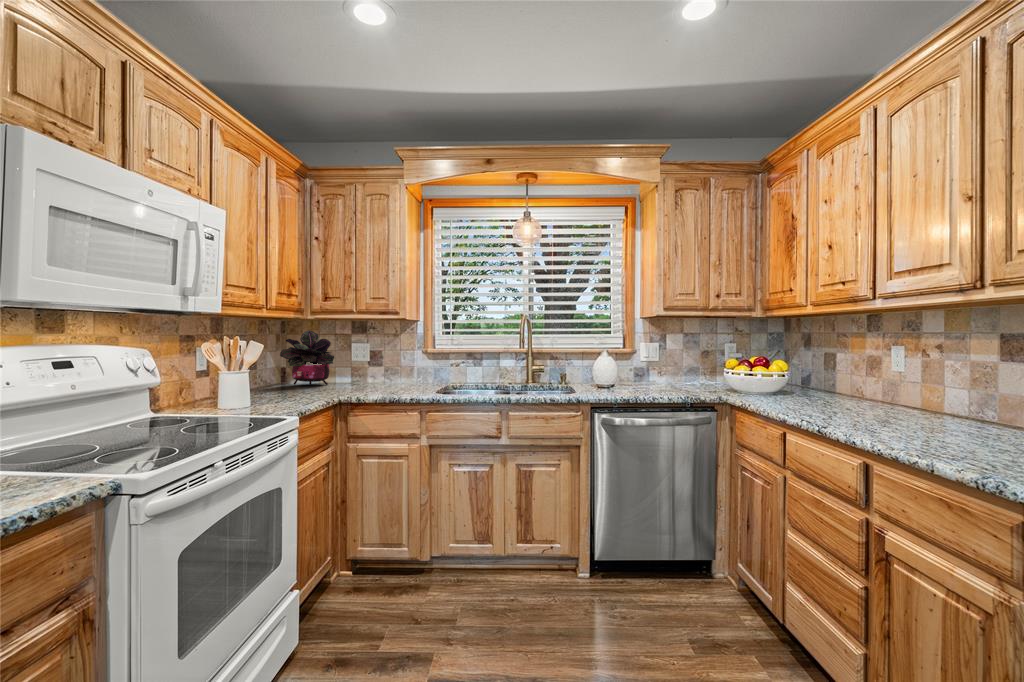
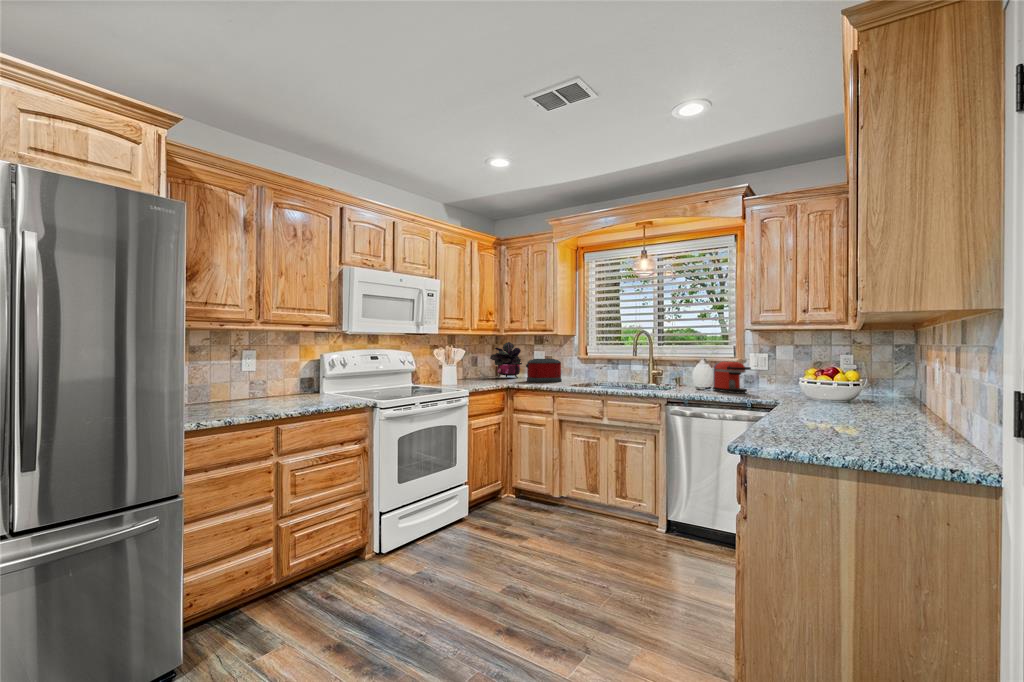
coffee maker: none [617,353,668,390] -> present [713,362,751,393]
toaster: none [354,354,408,391] -> present [526,359,562,382]

